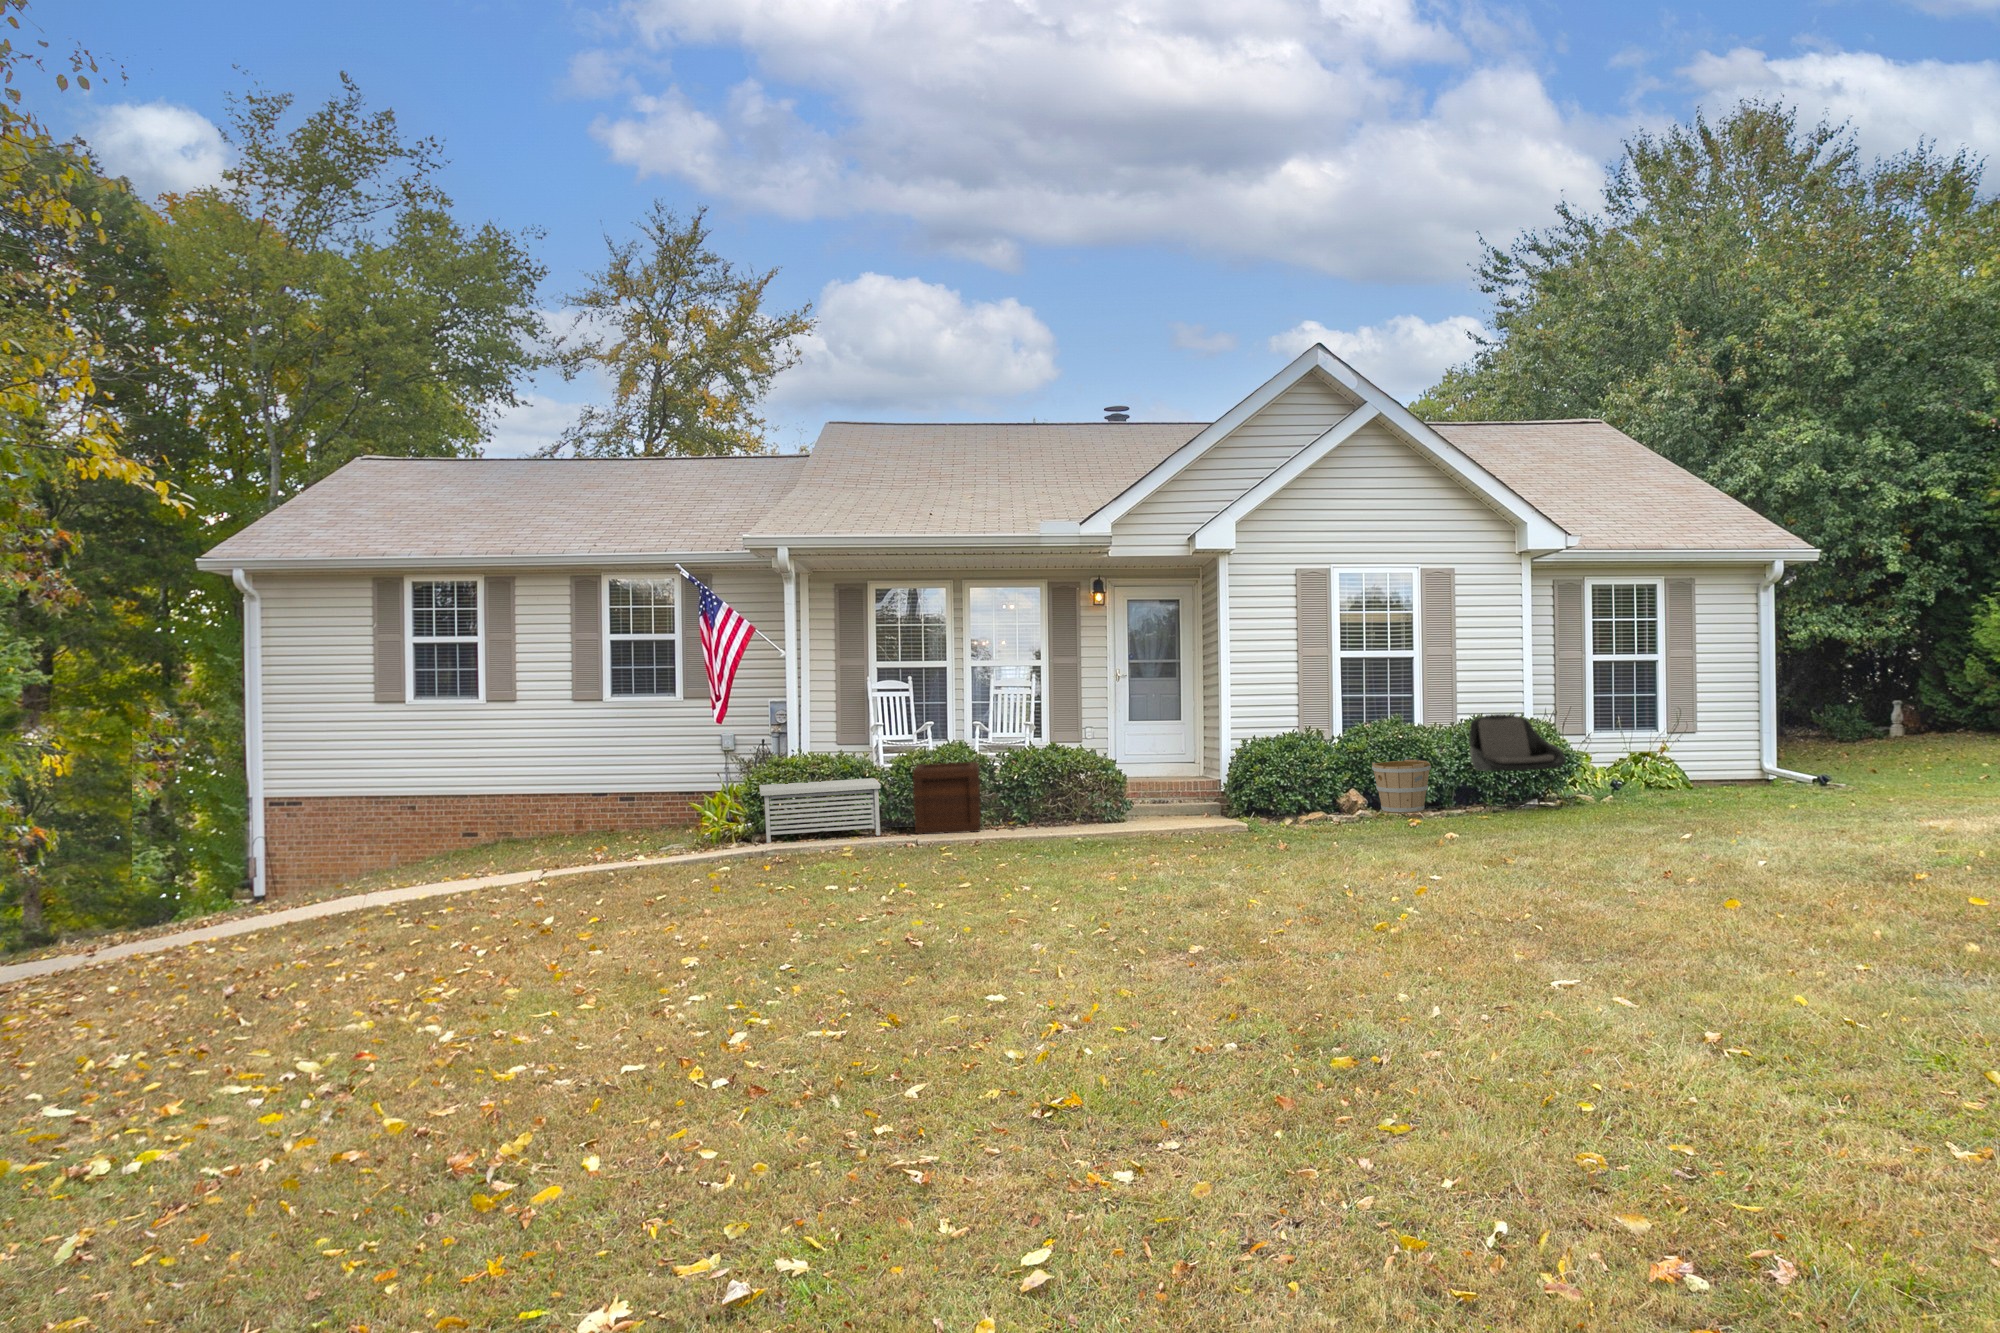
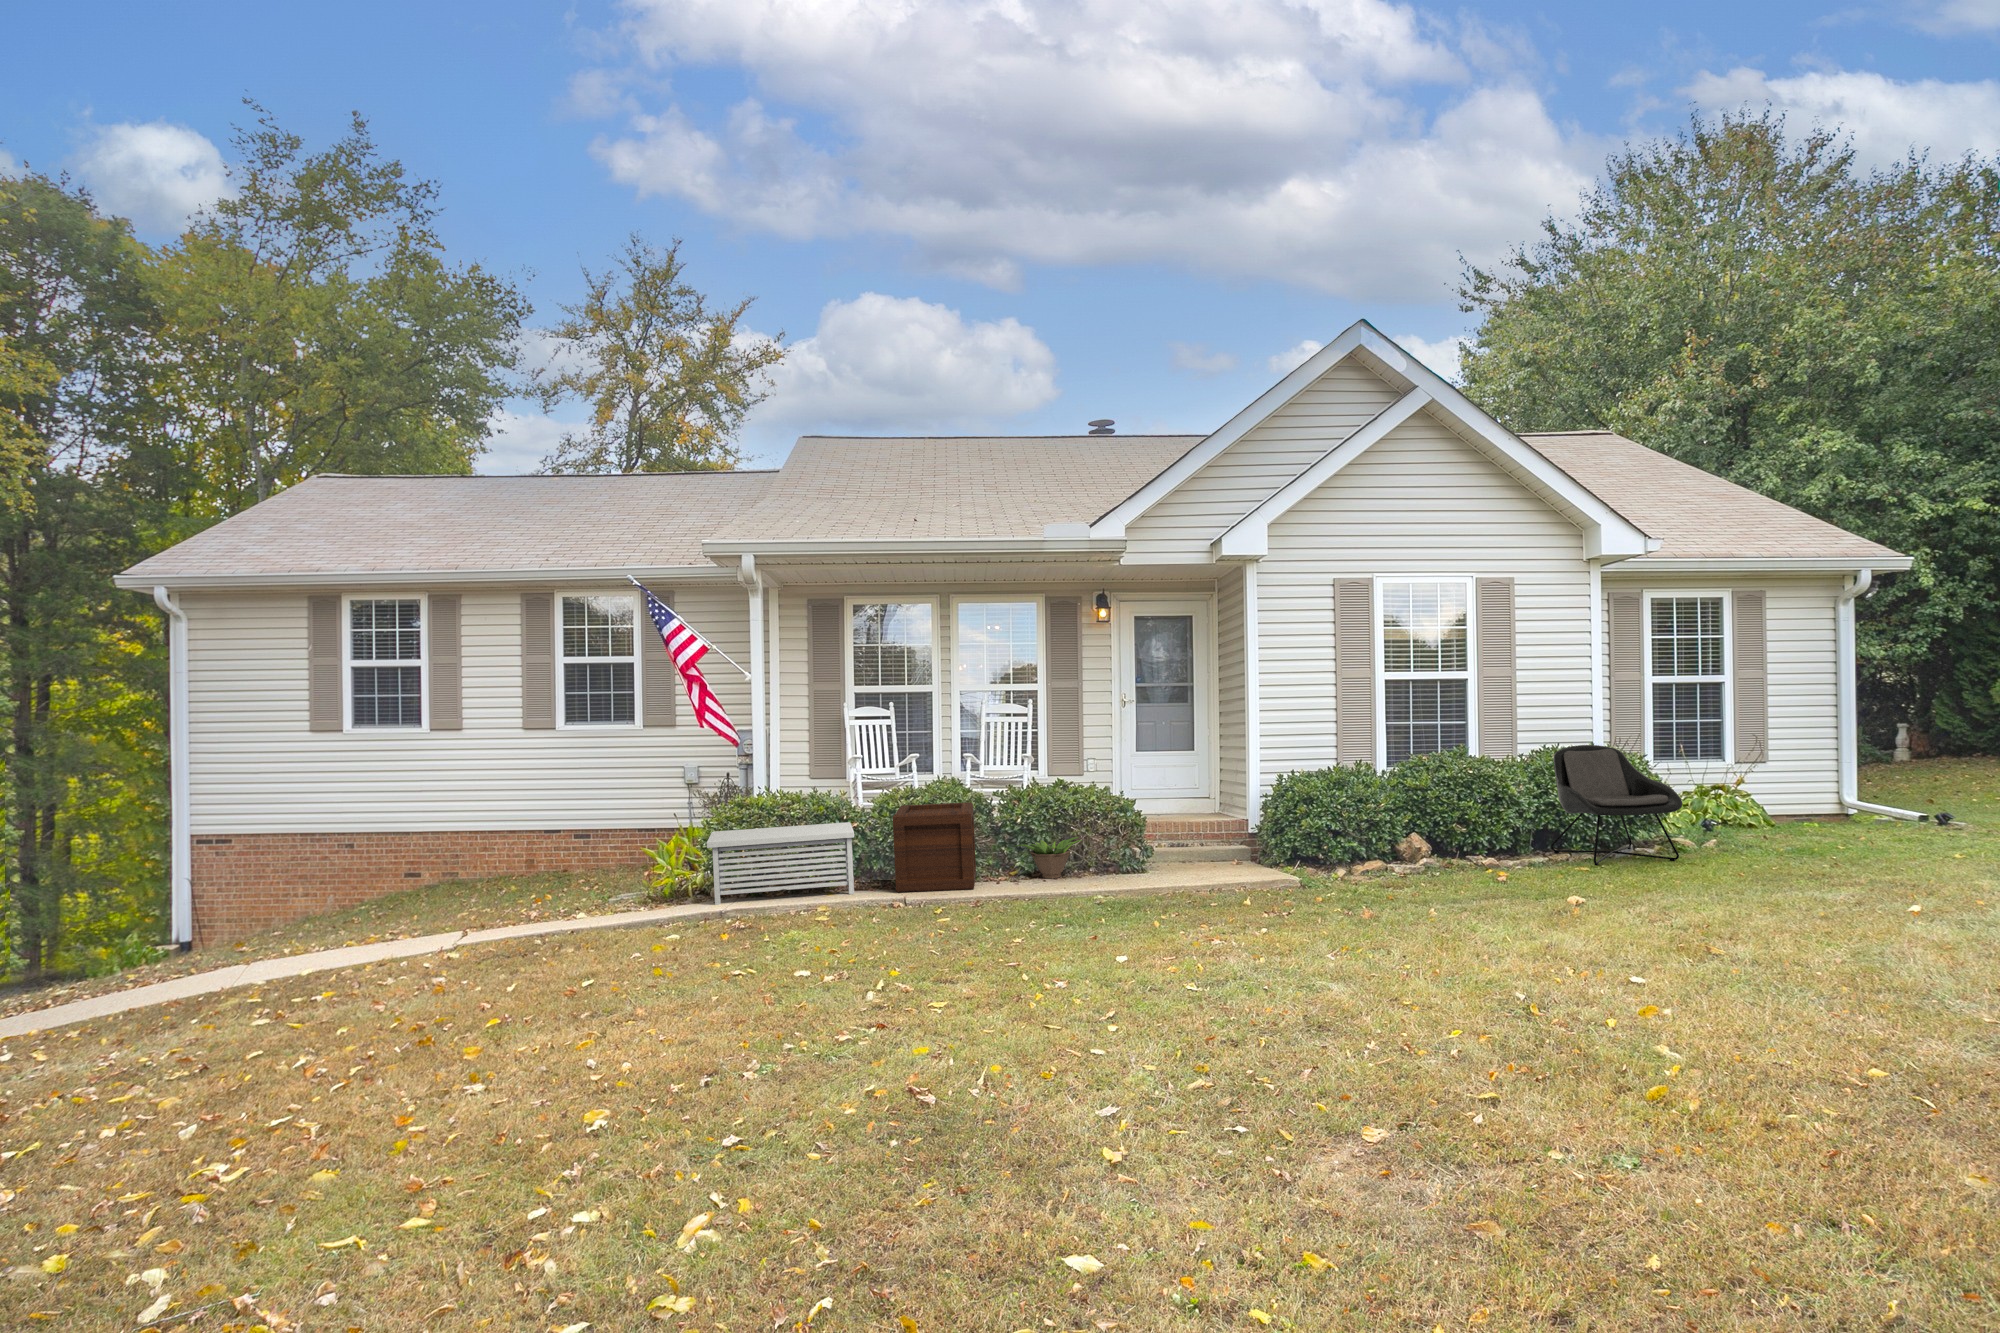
wooden bucket: present [1372,759,1431,813] -> none [1439,799,1513,865]
decorative plant: none [1013,791,1071,825] -> present [1016,837,1082,878]

